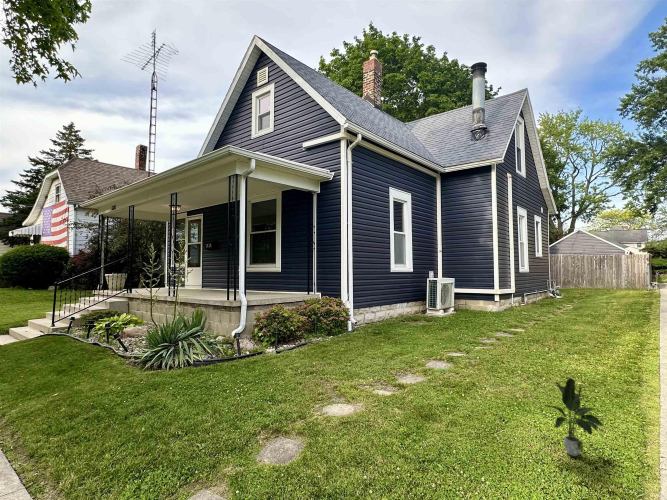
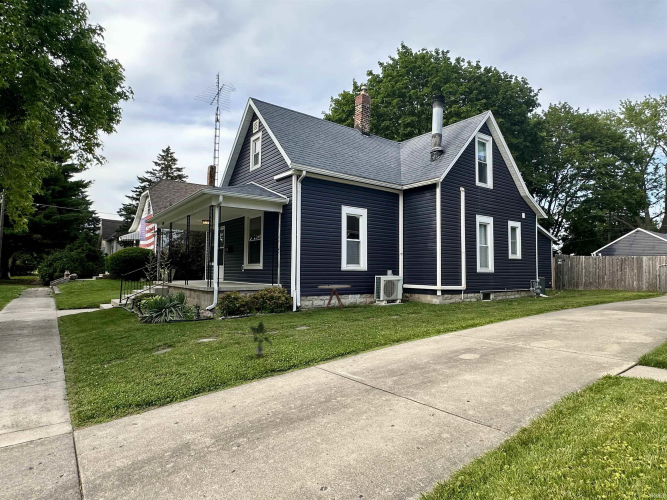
round table: none [374,292,420,326] -> present [318,285,351,310]

